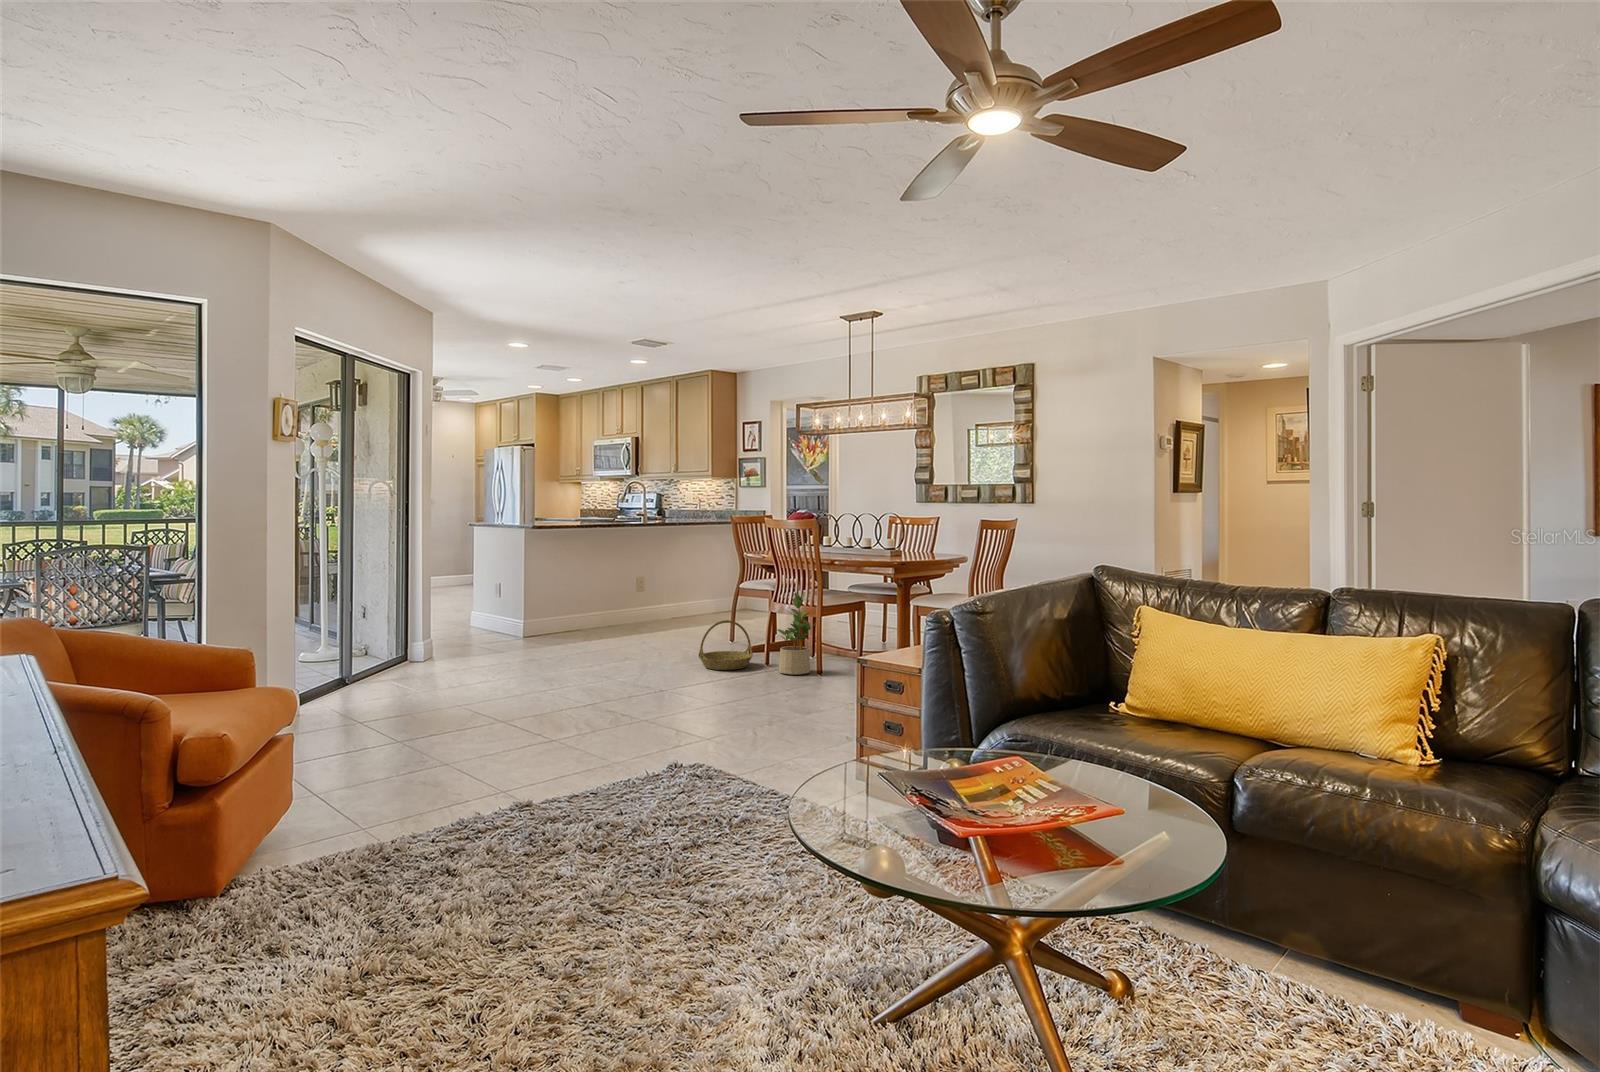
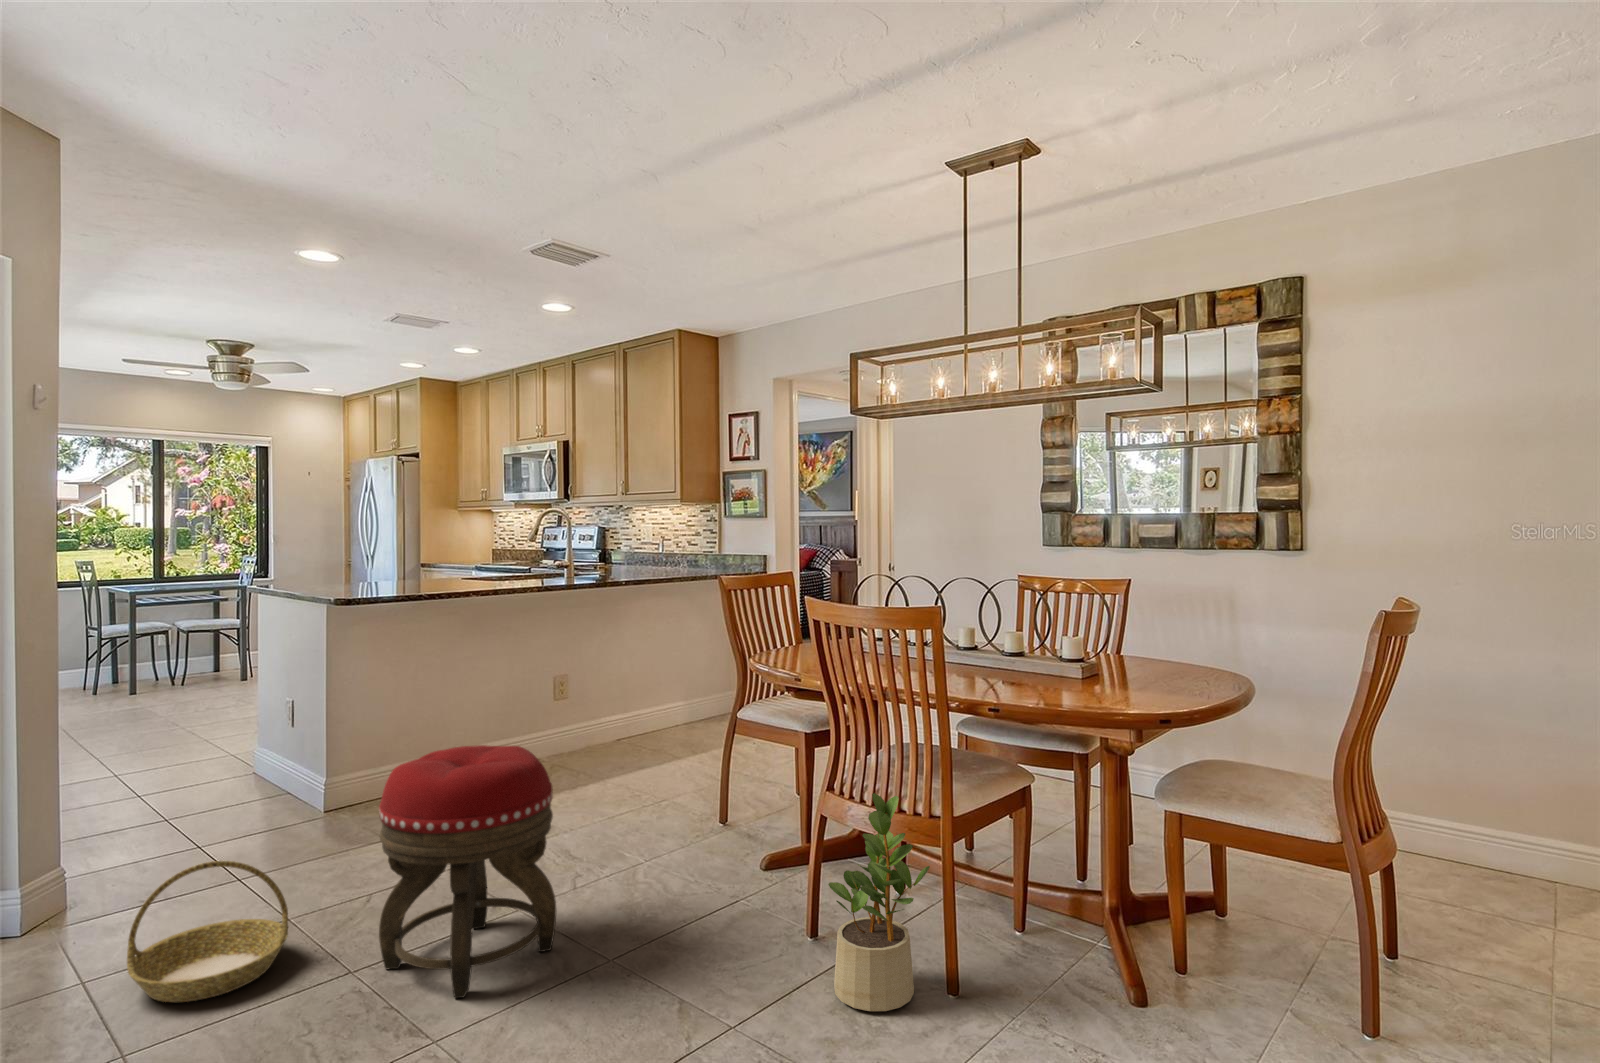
footstool: none [593,580,664,672] -> present [379,745,556,998]
basket: present [699,620,753,670] -> present [127,861,288,1002]

